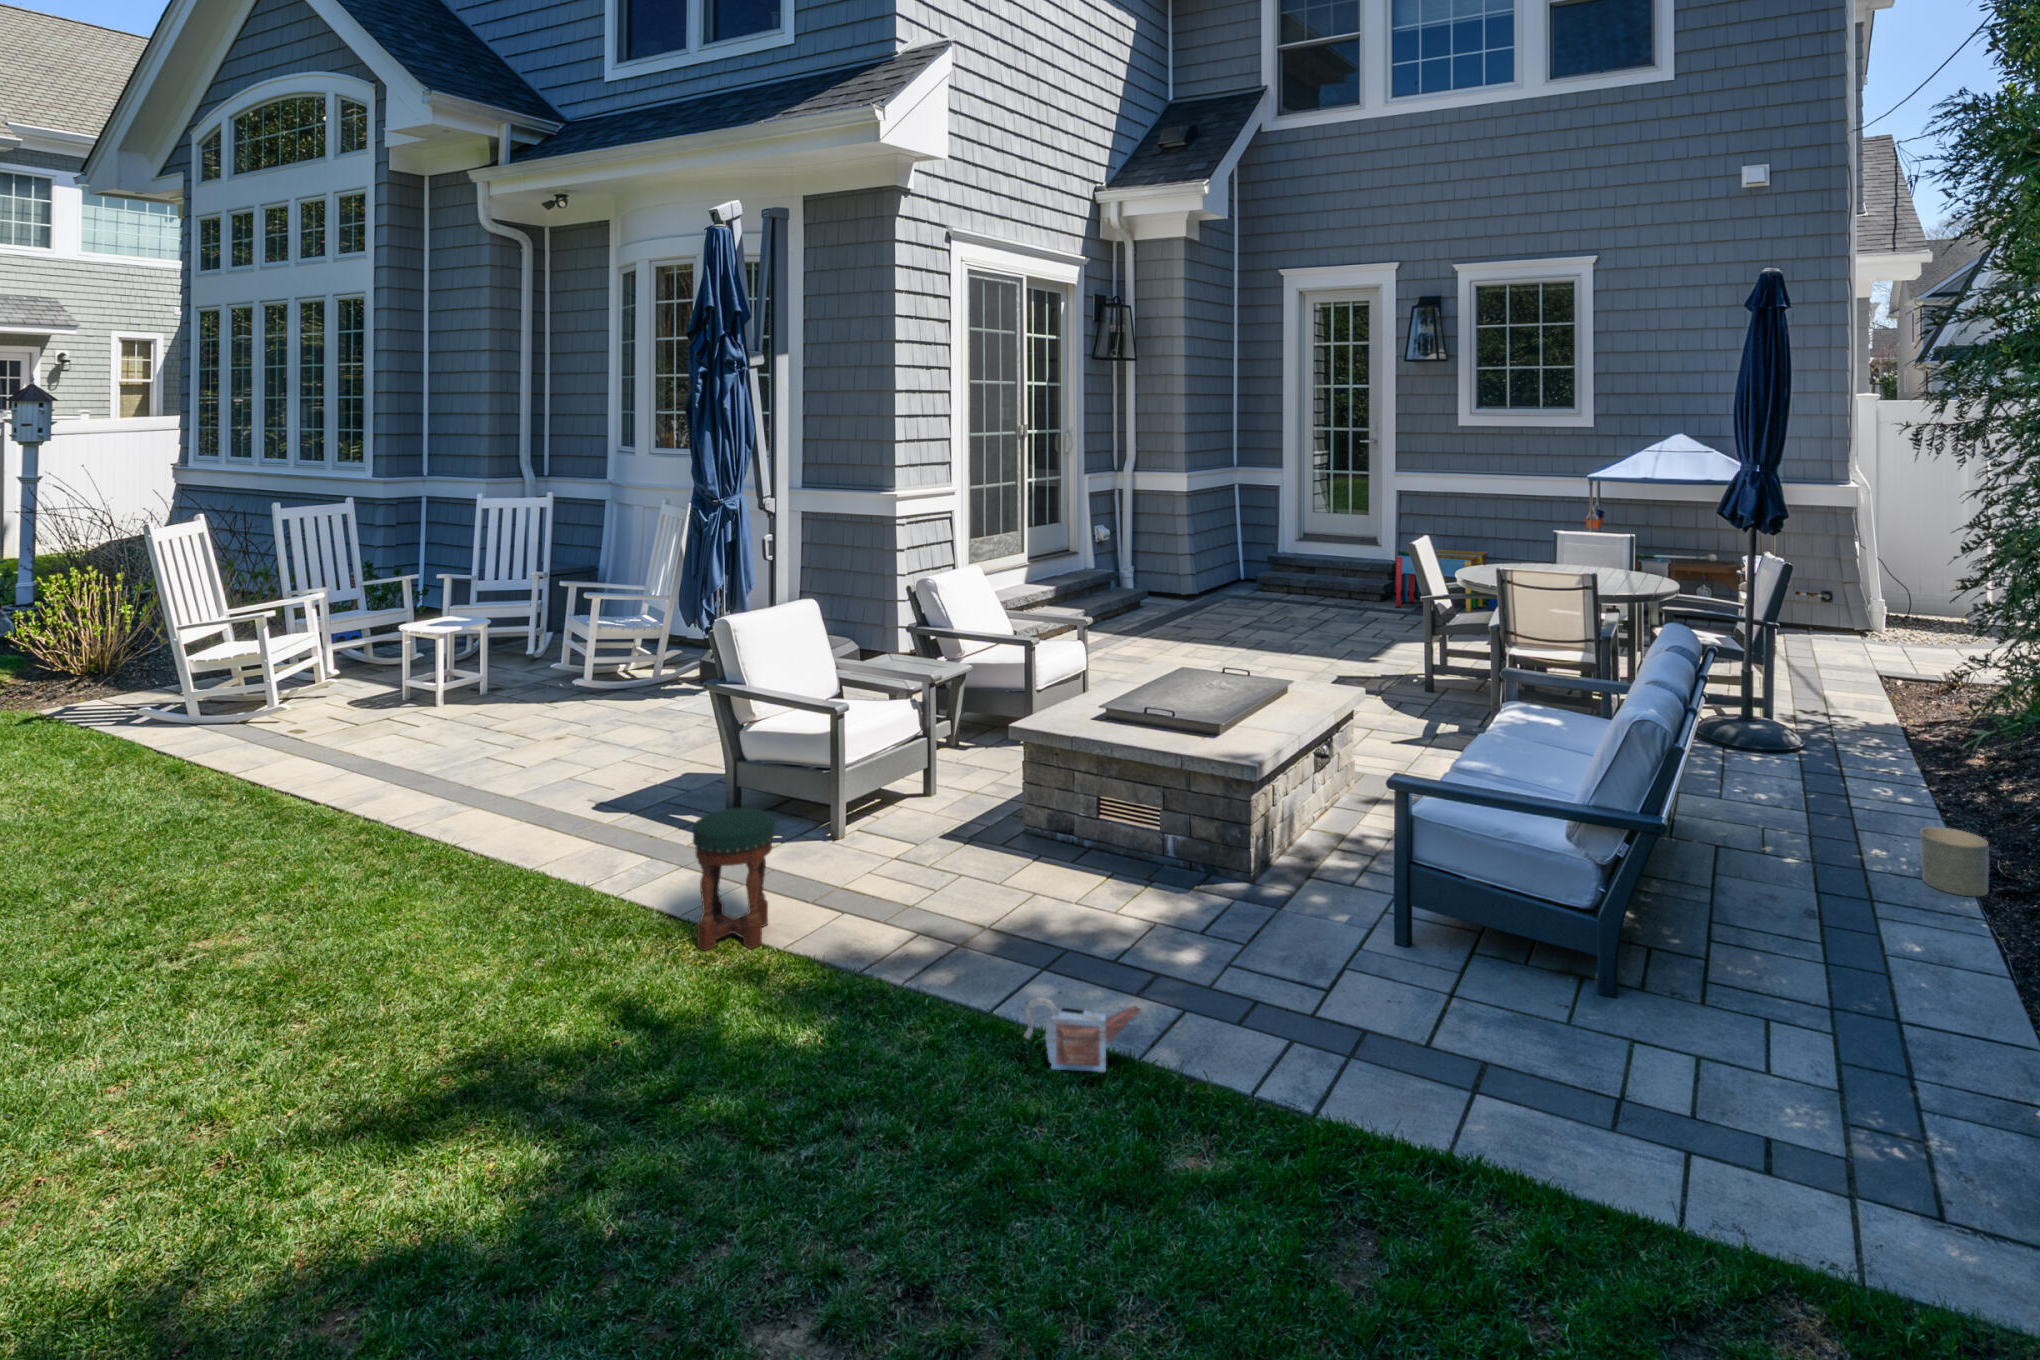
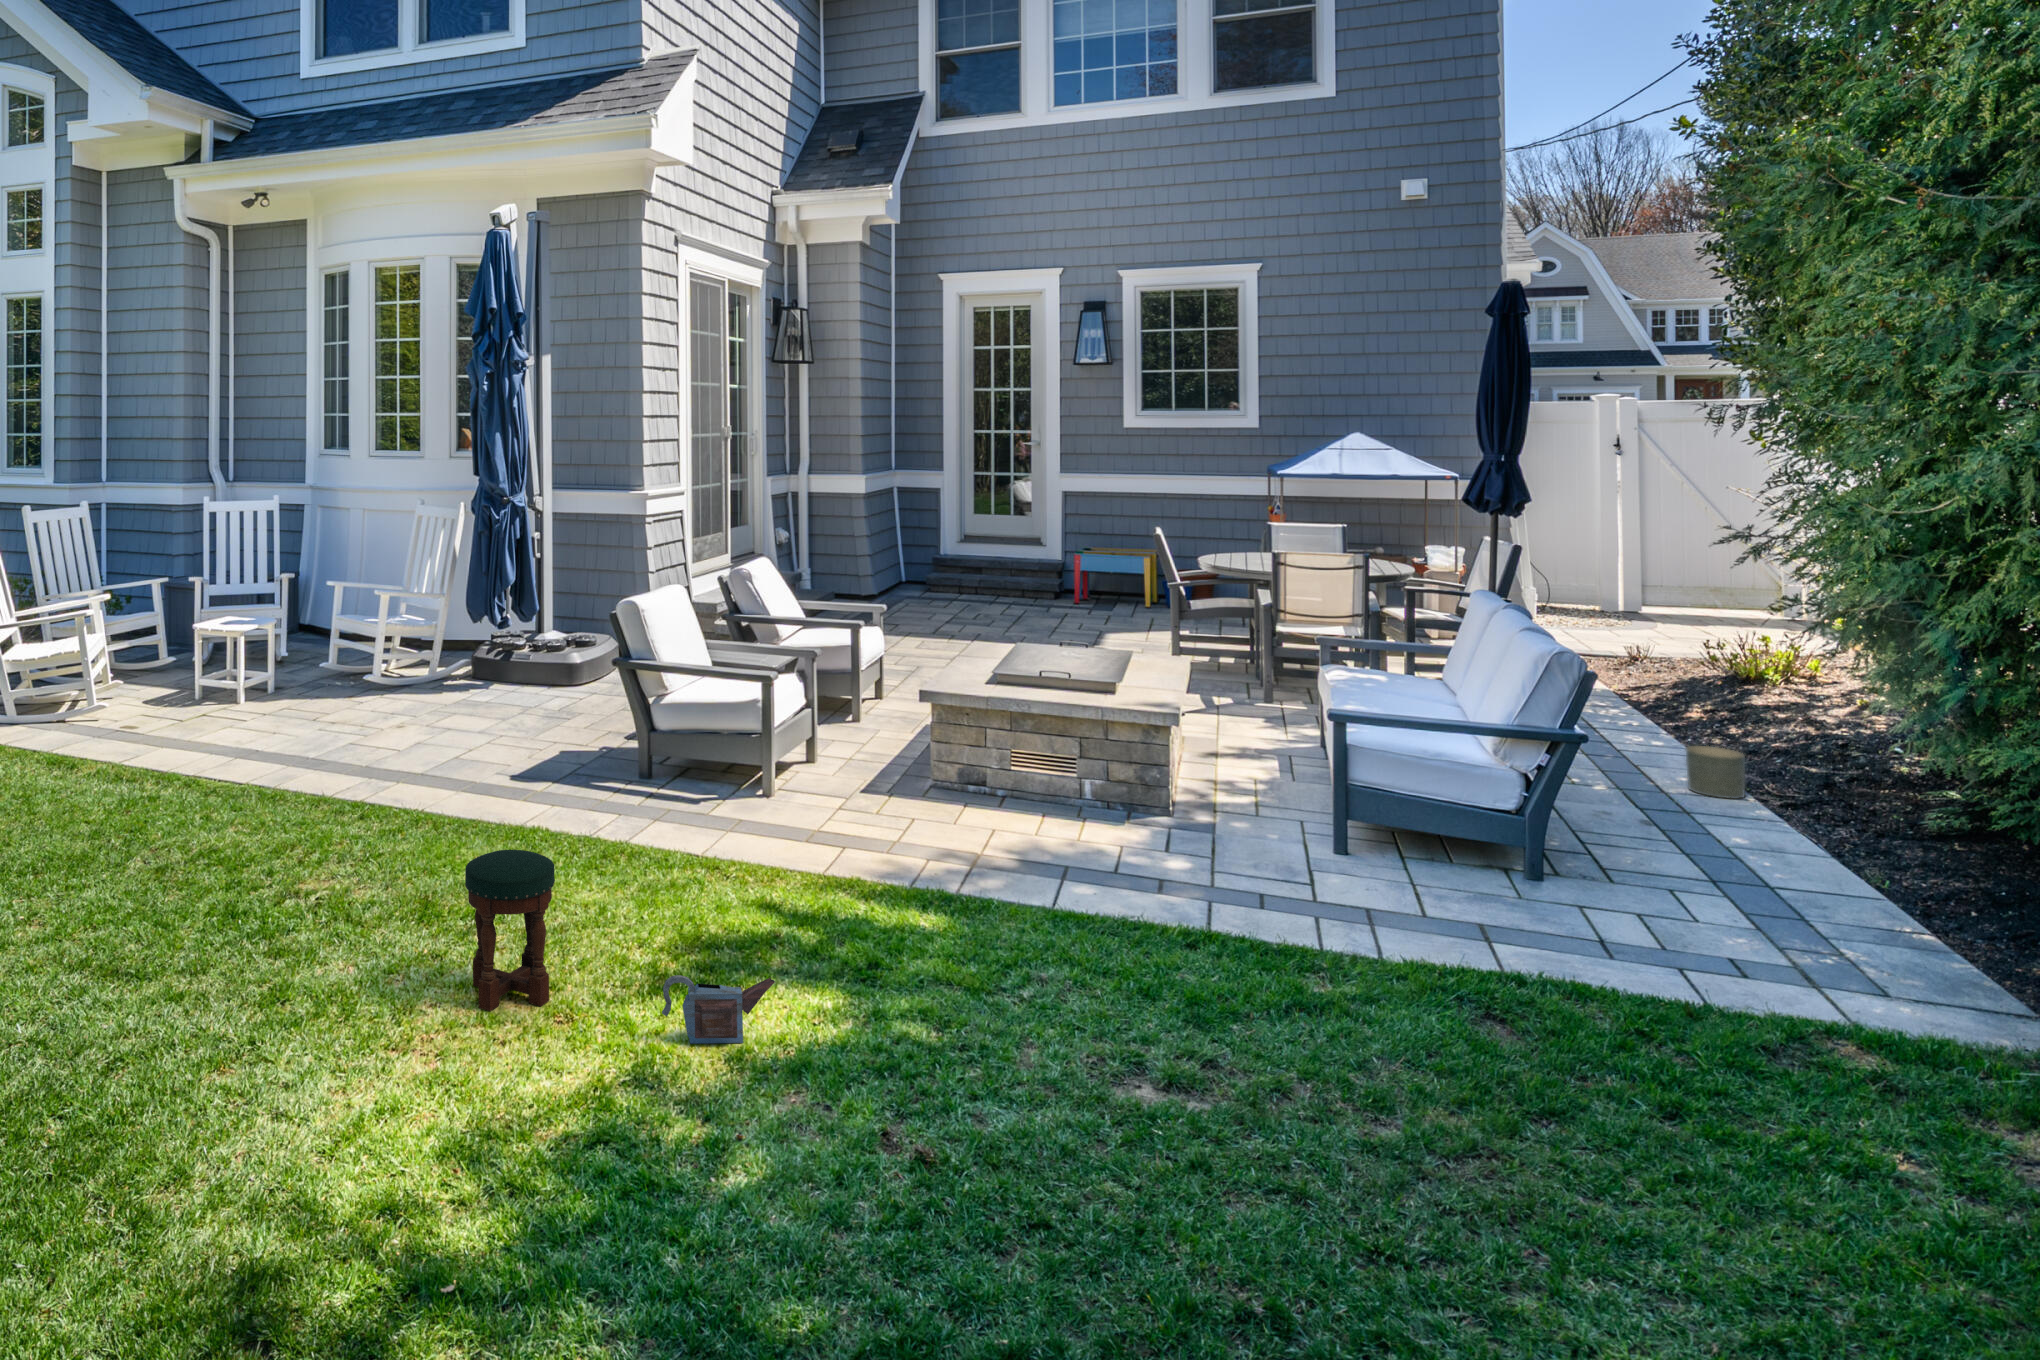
stool: present [693,808,775,951] -> present [465,850,555,1011]
watering can: present [1024,998,1140,1072] -> present [662,975,775,1044]

